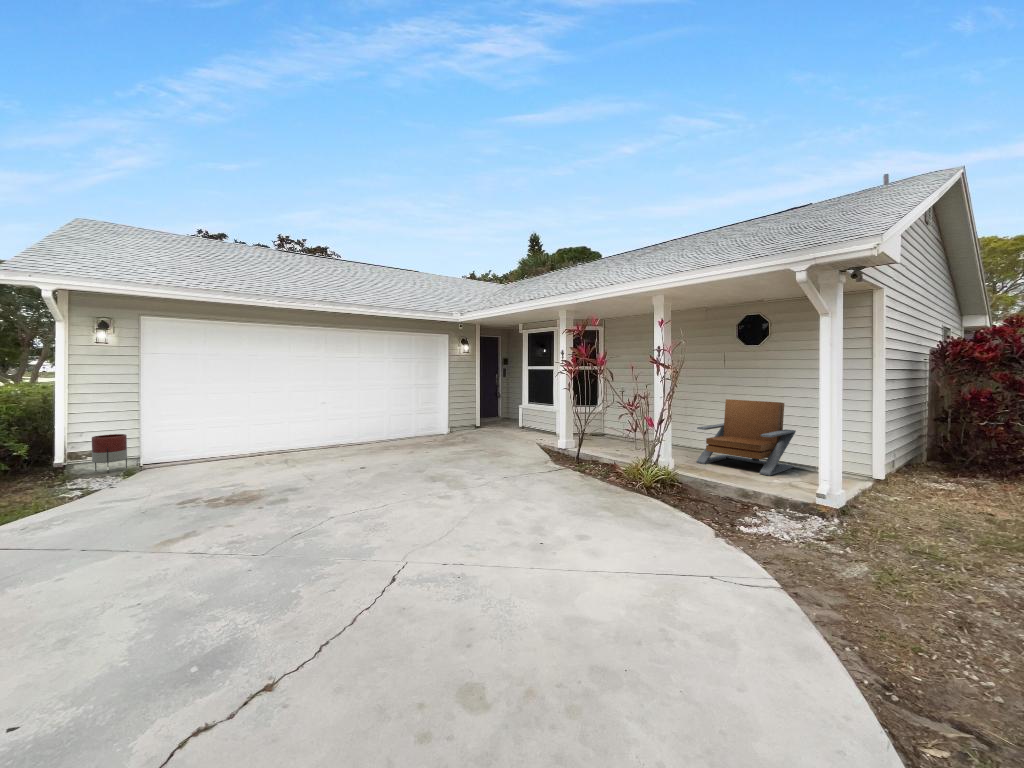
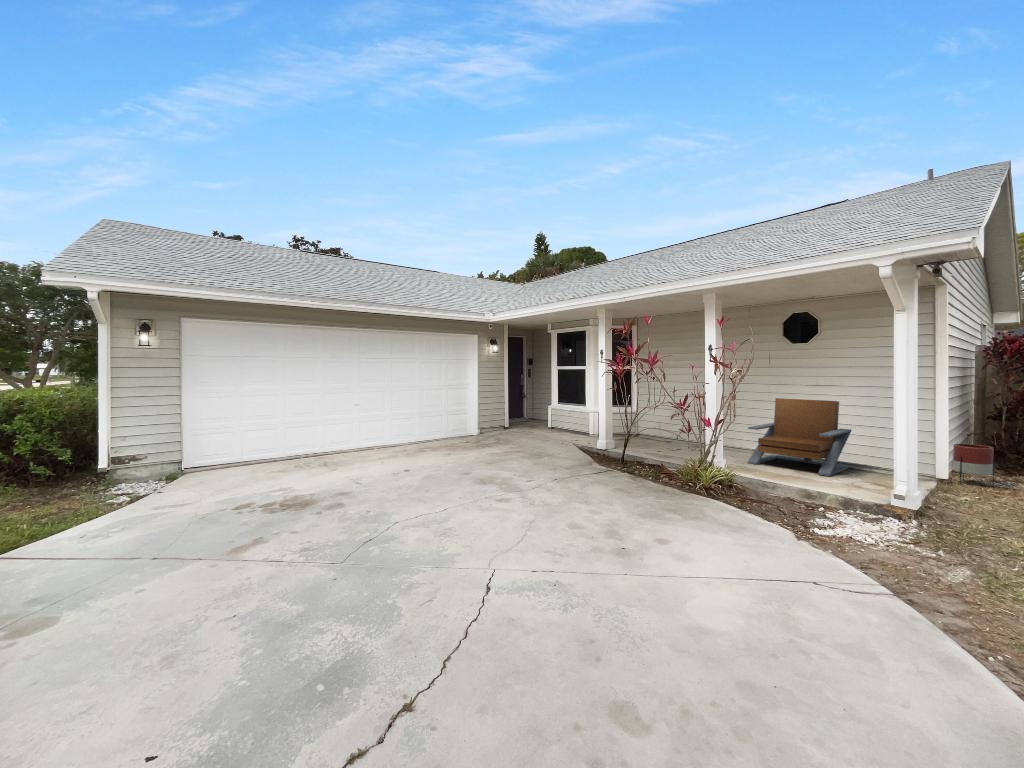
planter: present [92,434,127,473] -> present [953,444,995,486]

